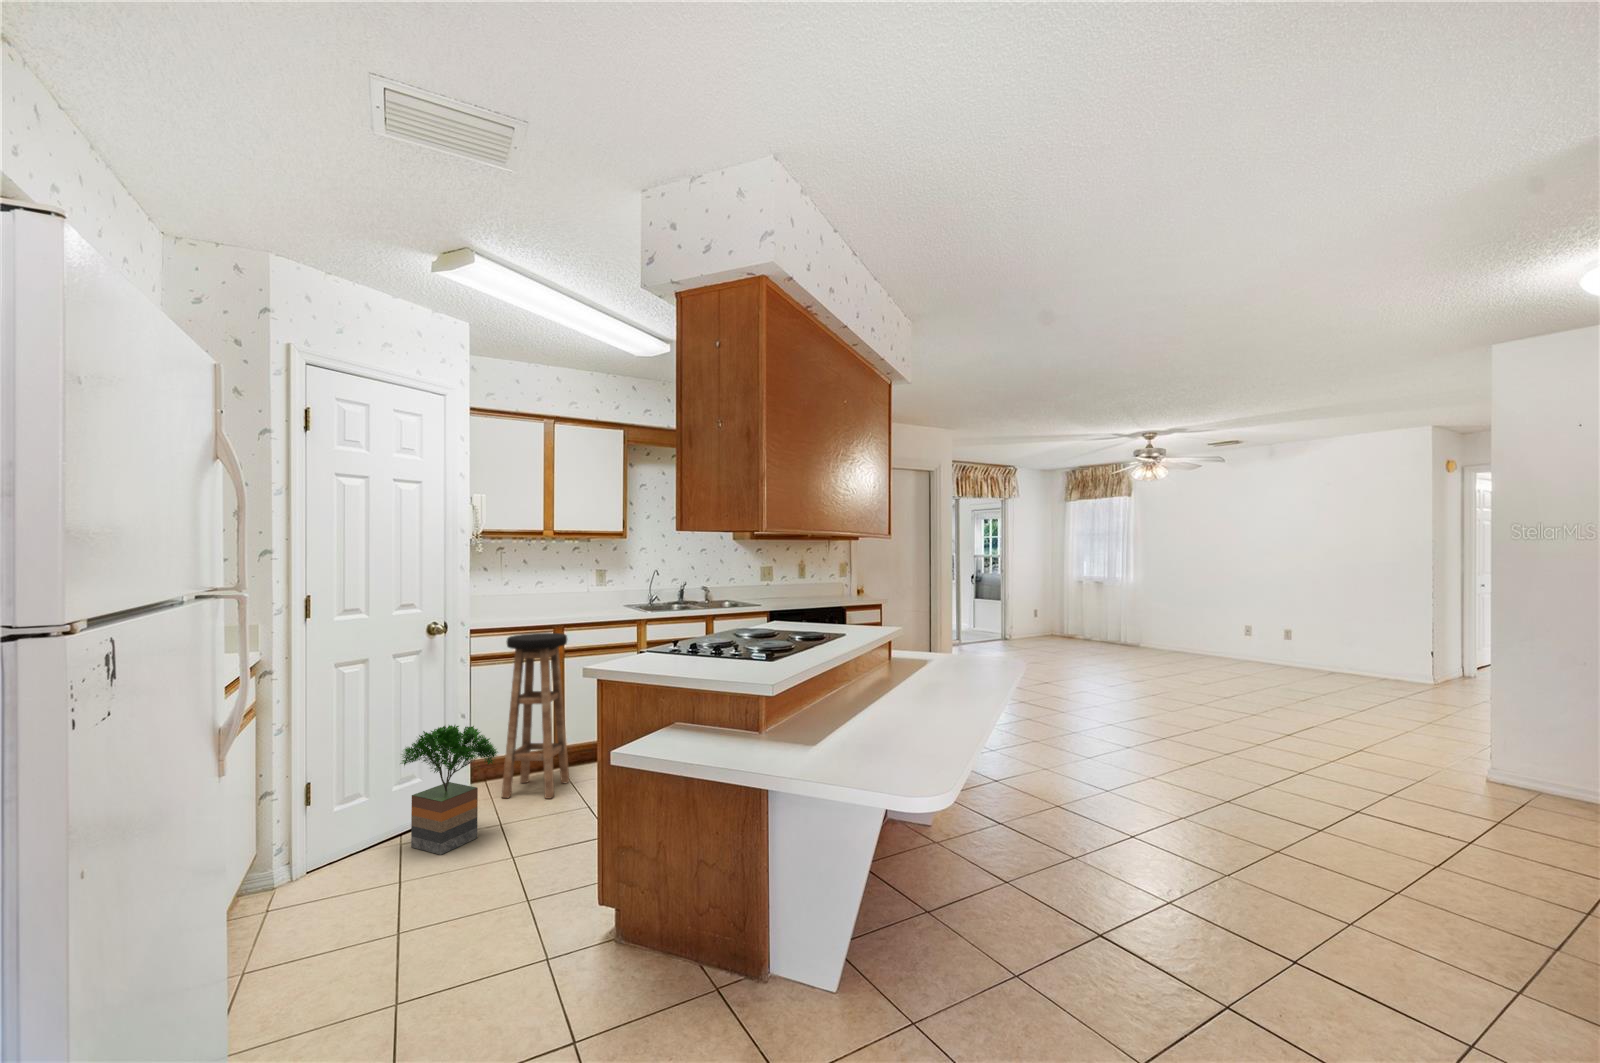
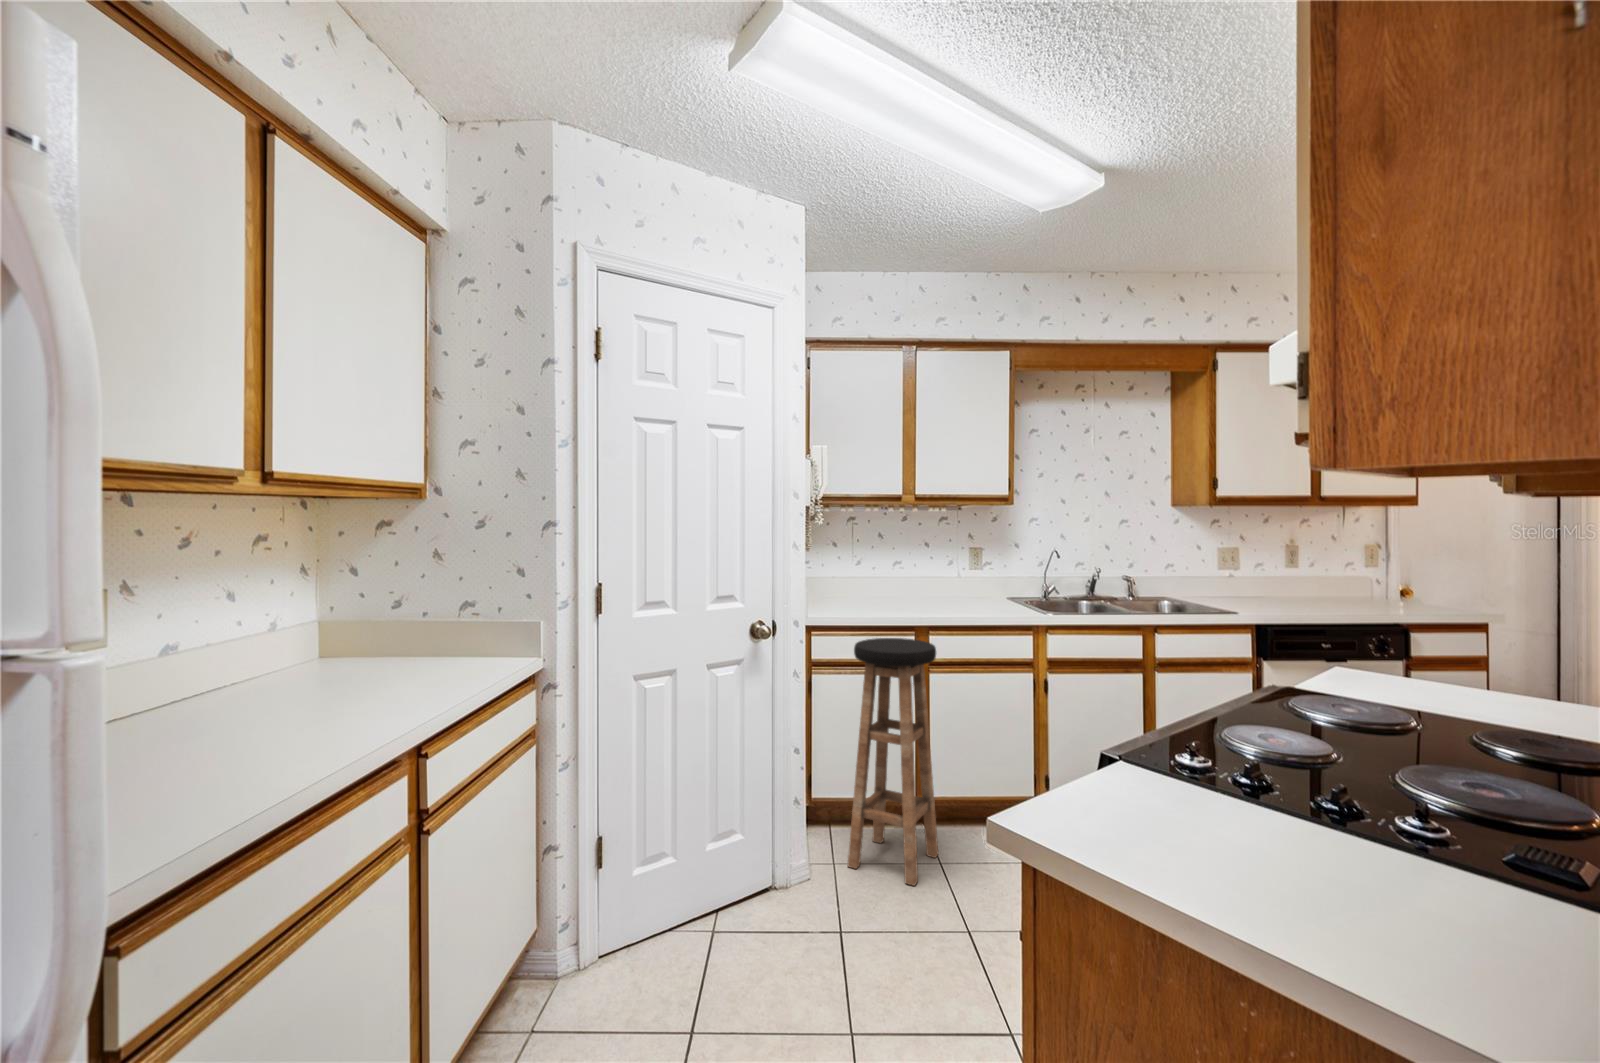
potted tree: present [400,725,498,855] -> none [711,768,840,971]

